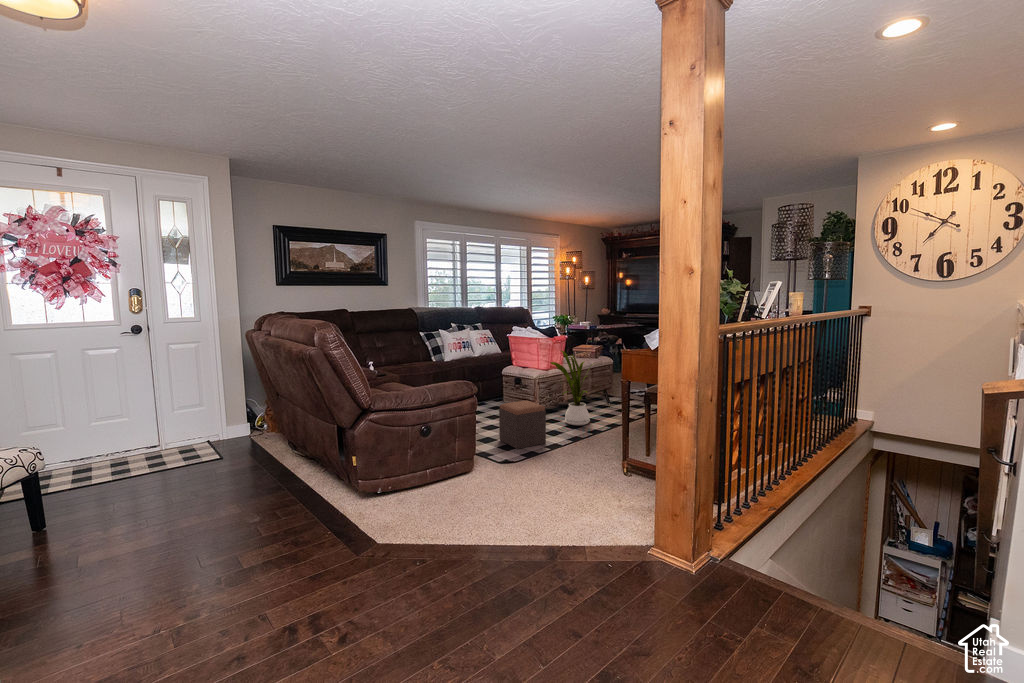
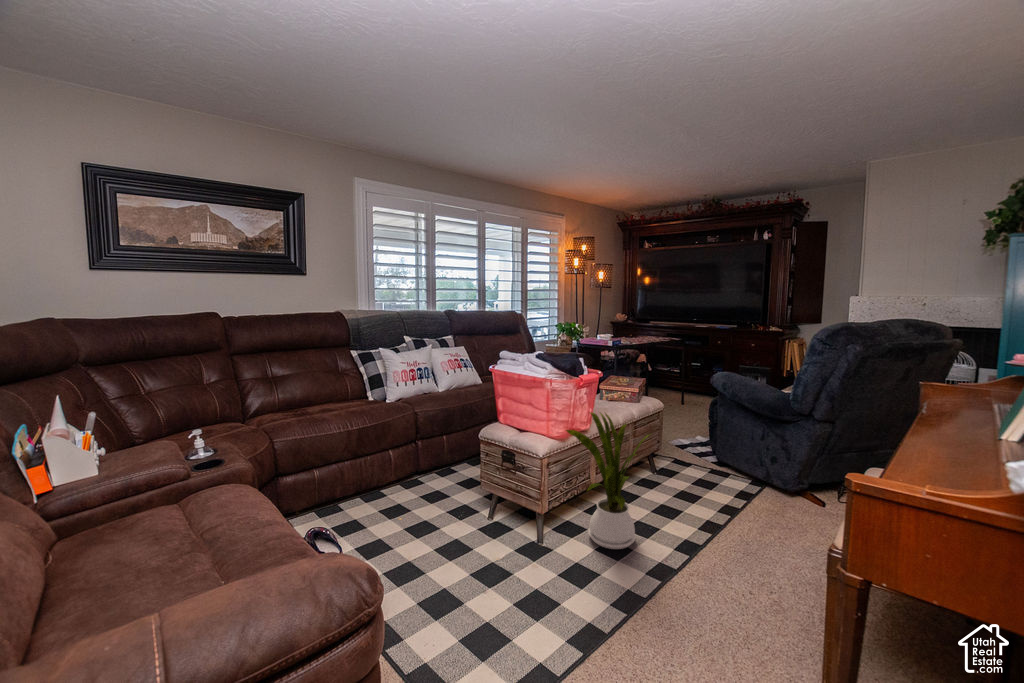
footstool: present [499,400,546,449] -> none [461,521,562,658]

